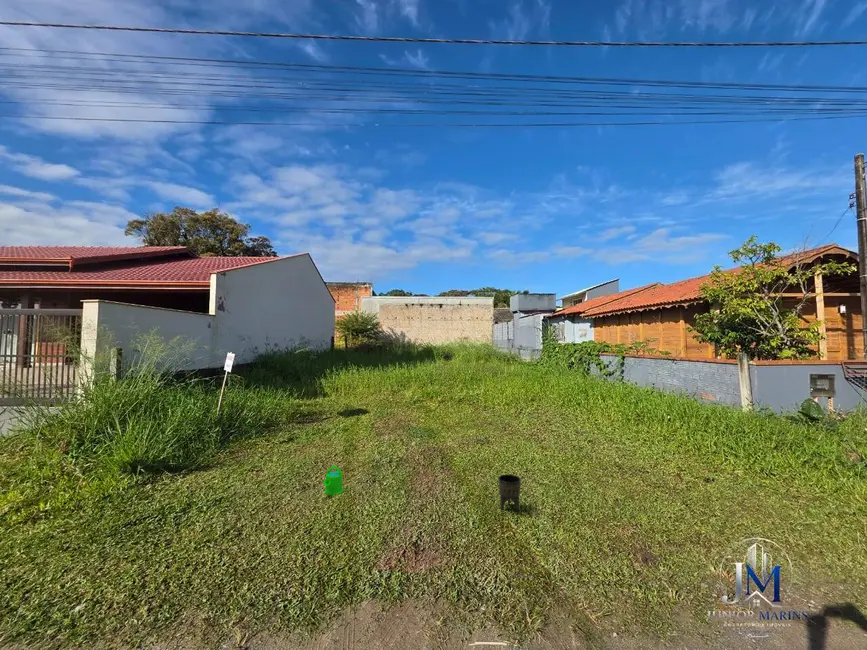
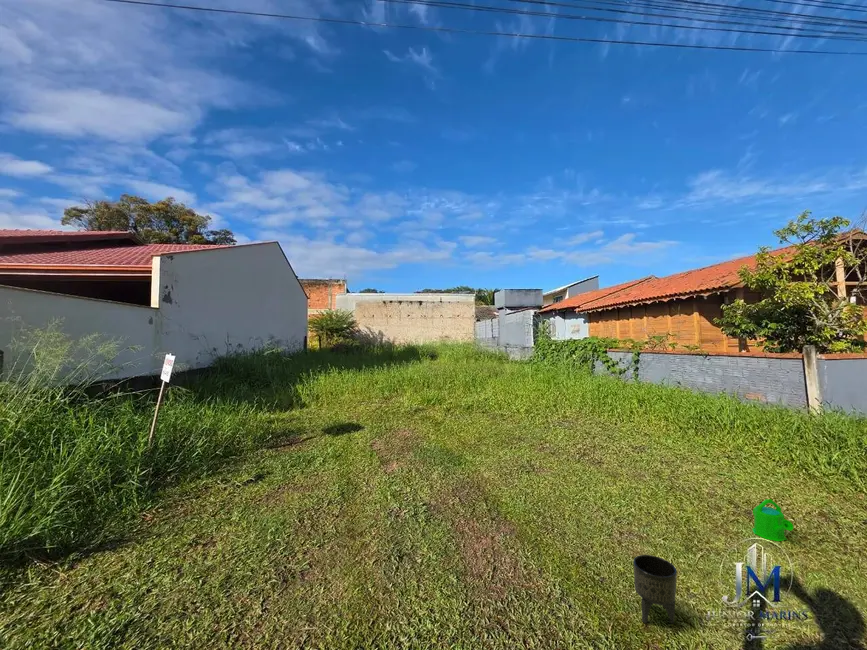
watering can: present [323,466,344,495] -> present [752,499,794,541]

